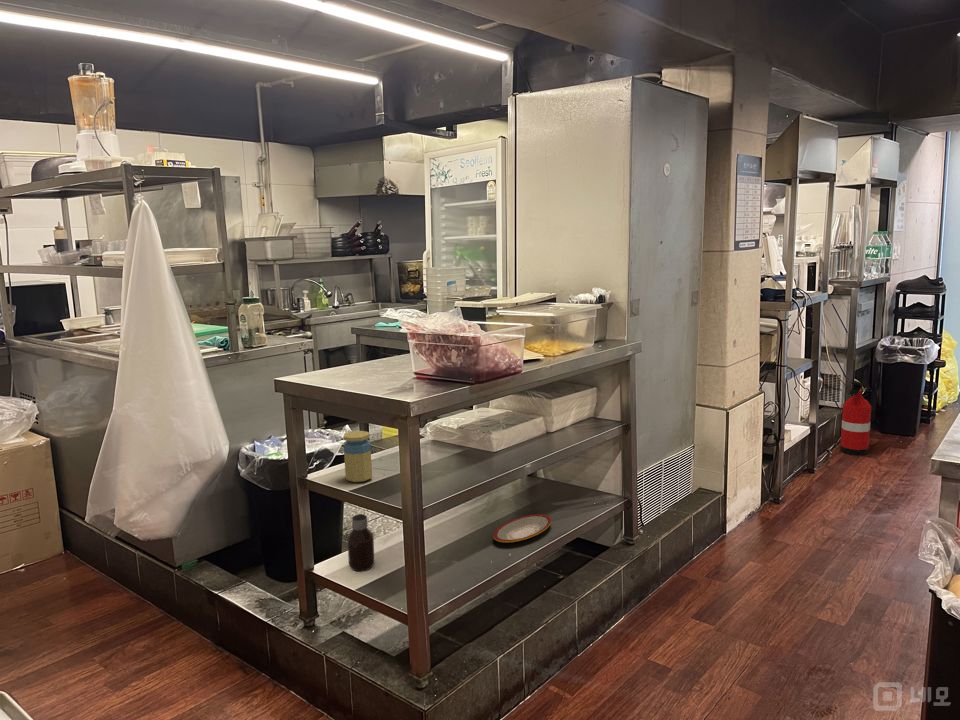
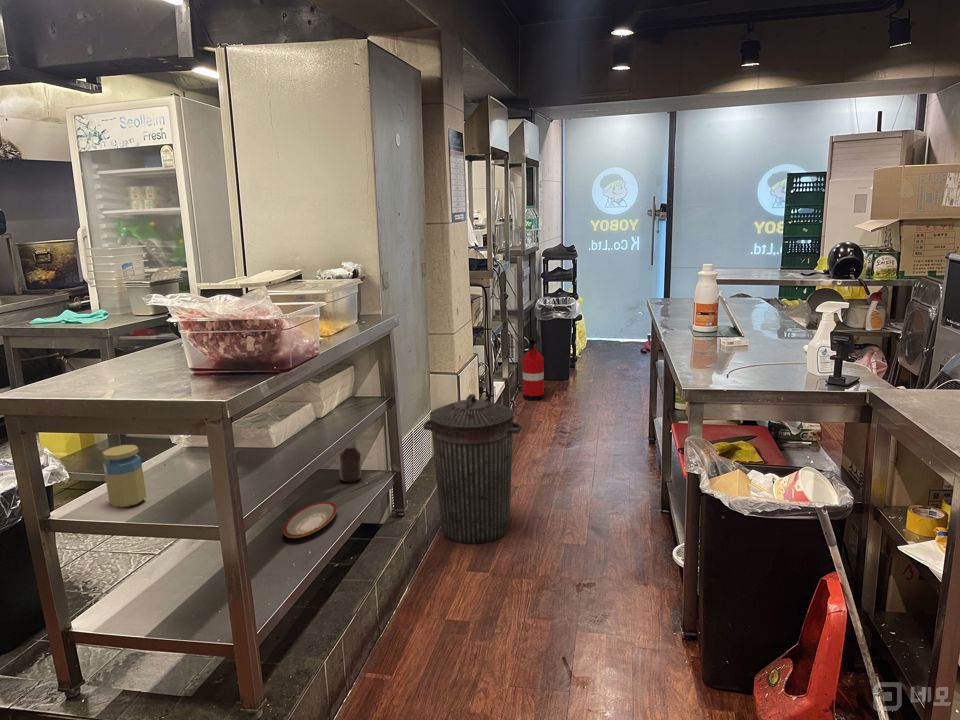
trash can: none [672,433,783,599] -> present [423,394,521,544]
bottle: present [347,514,374,571] -> present [340,439,361,482]

